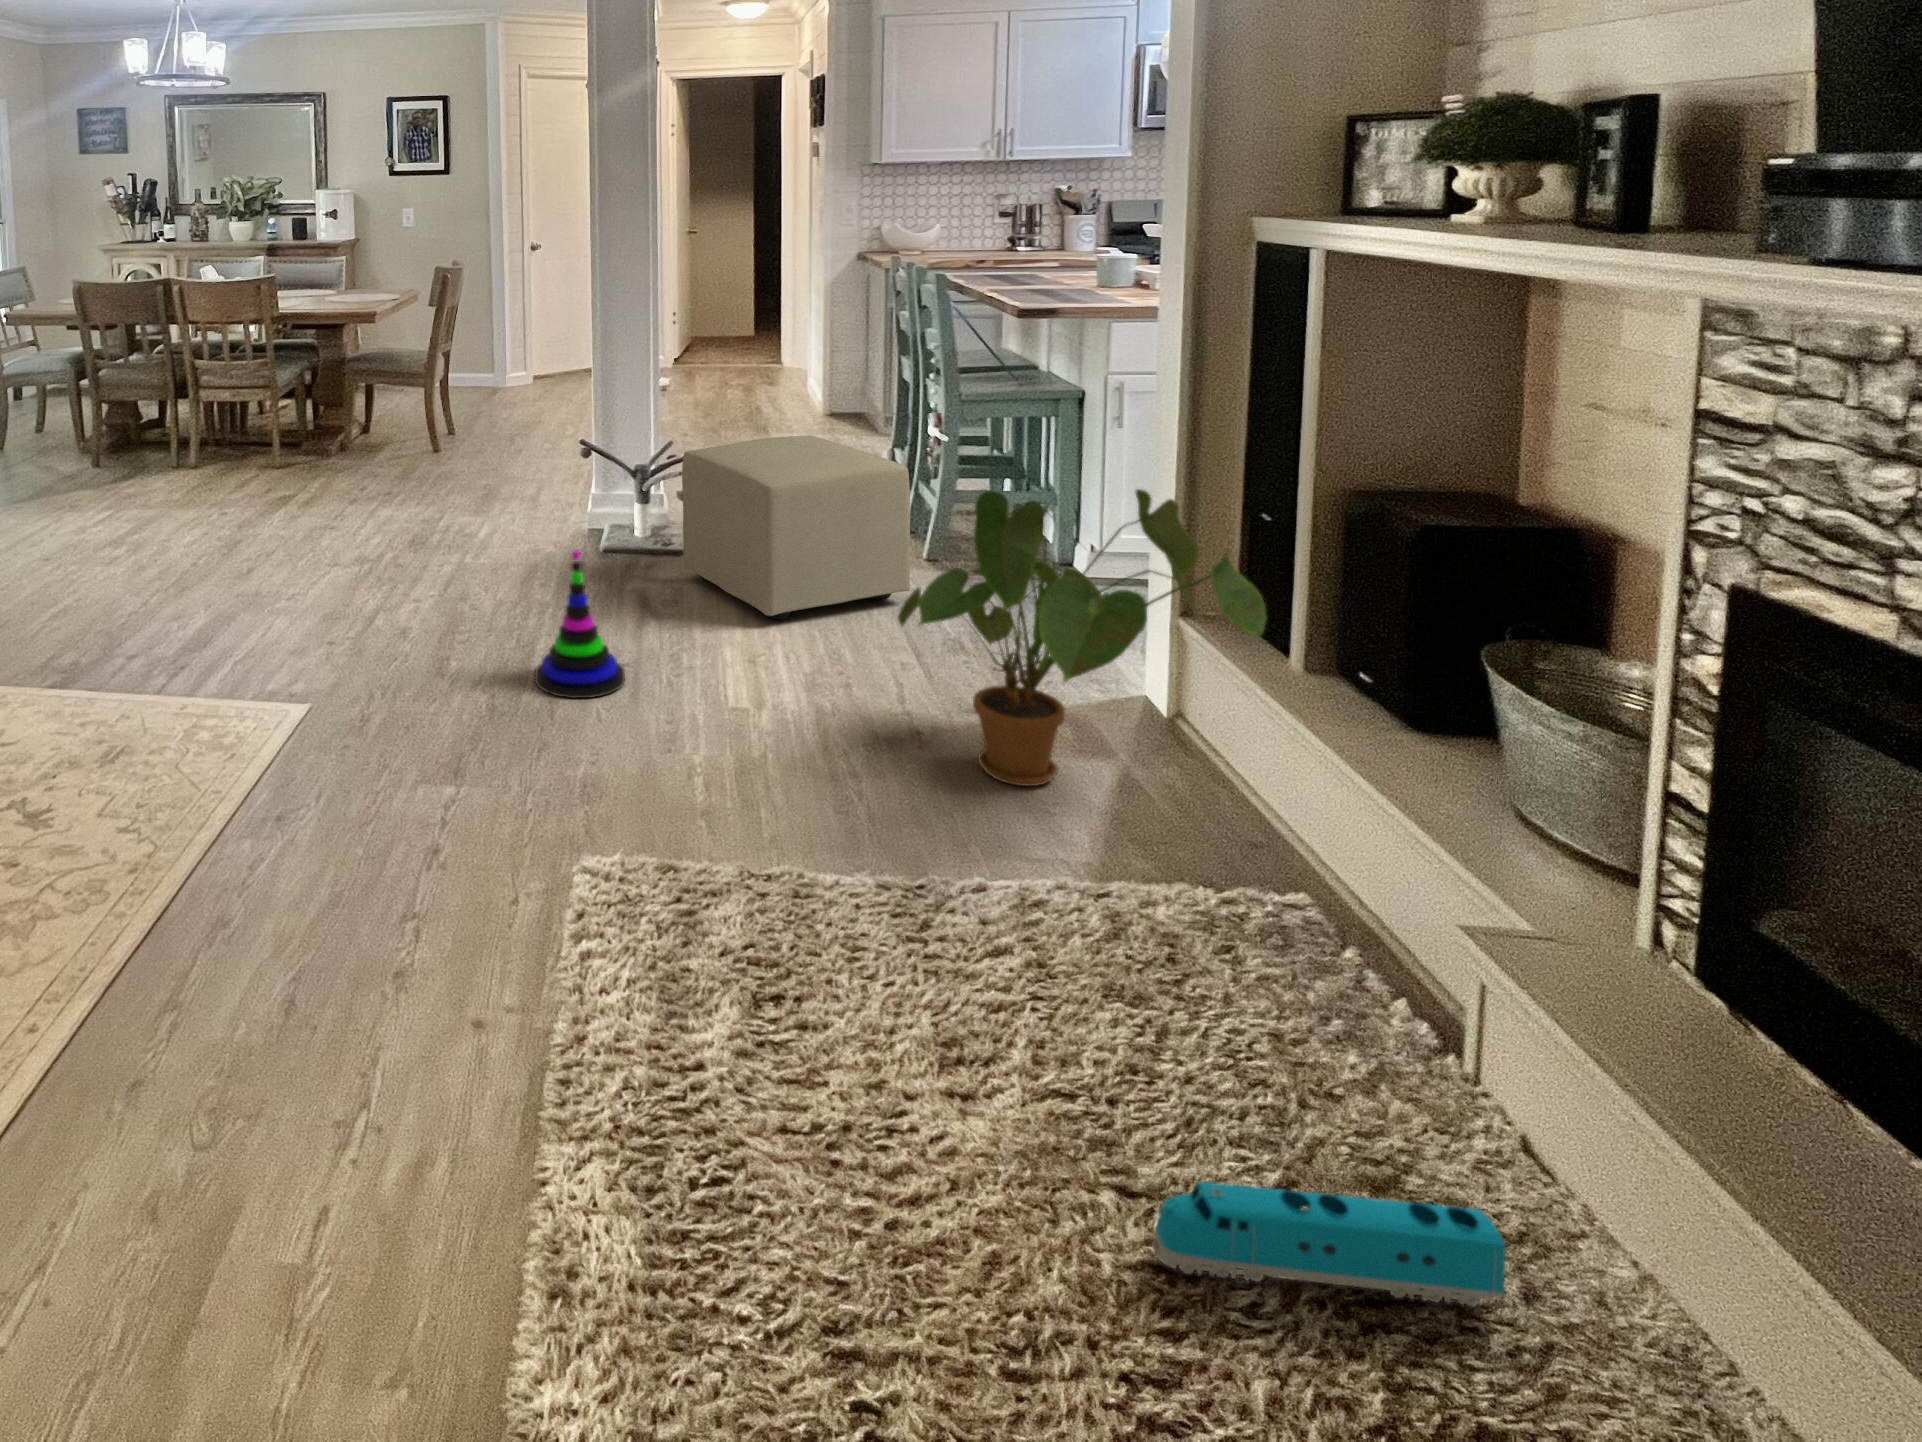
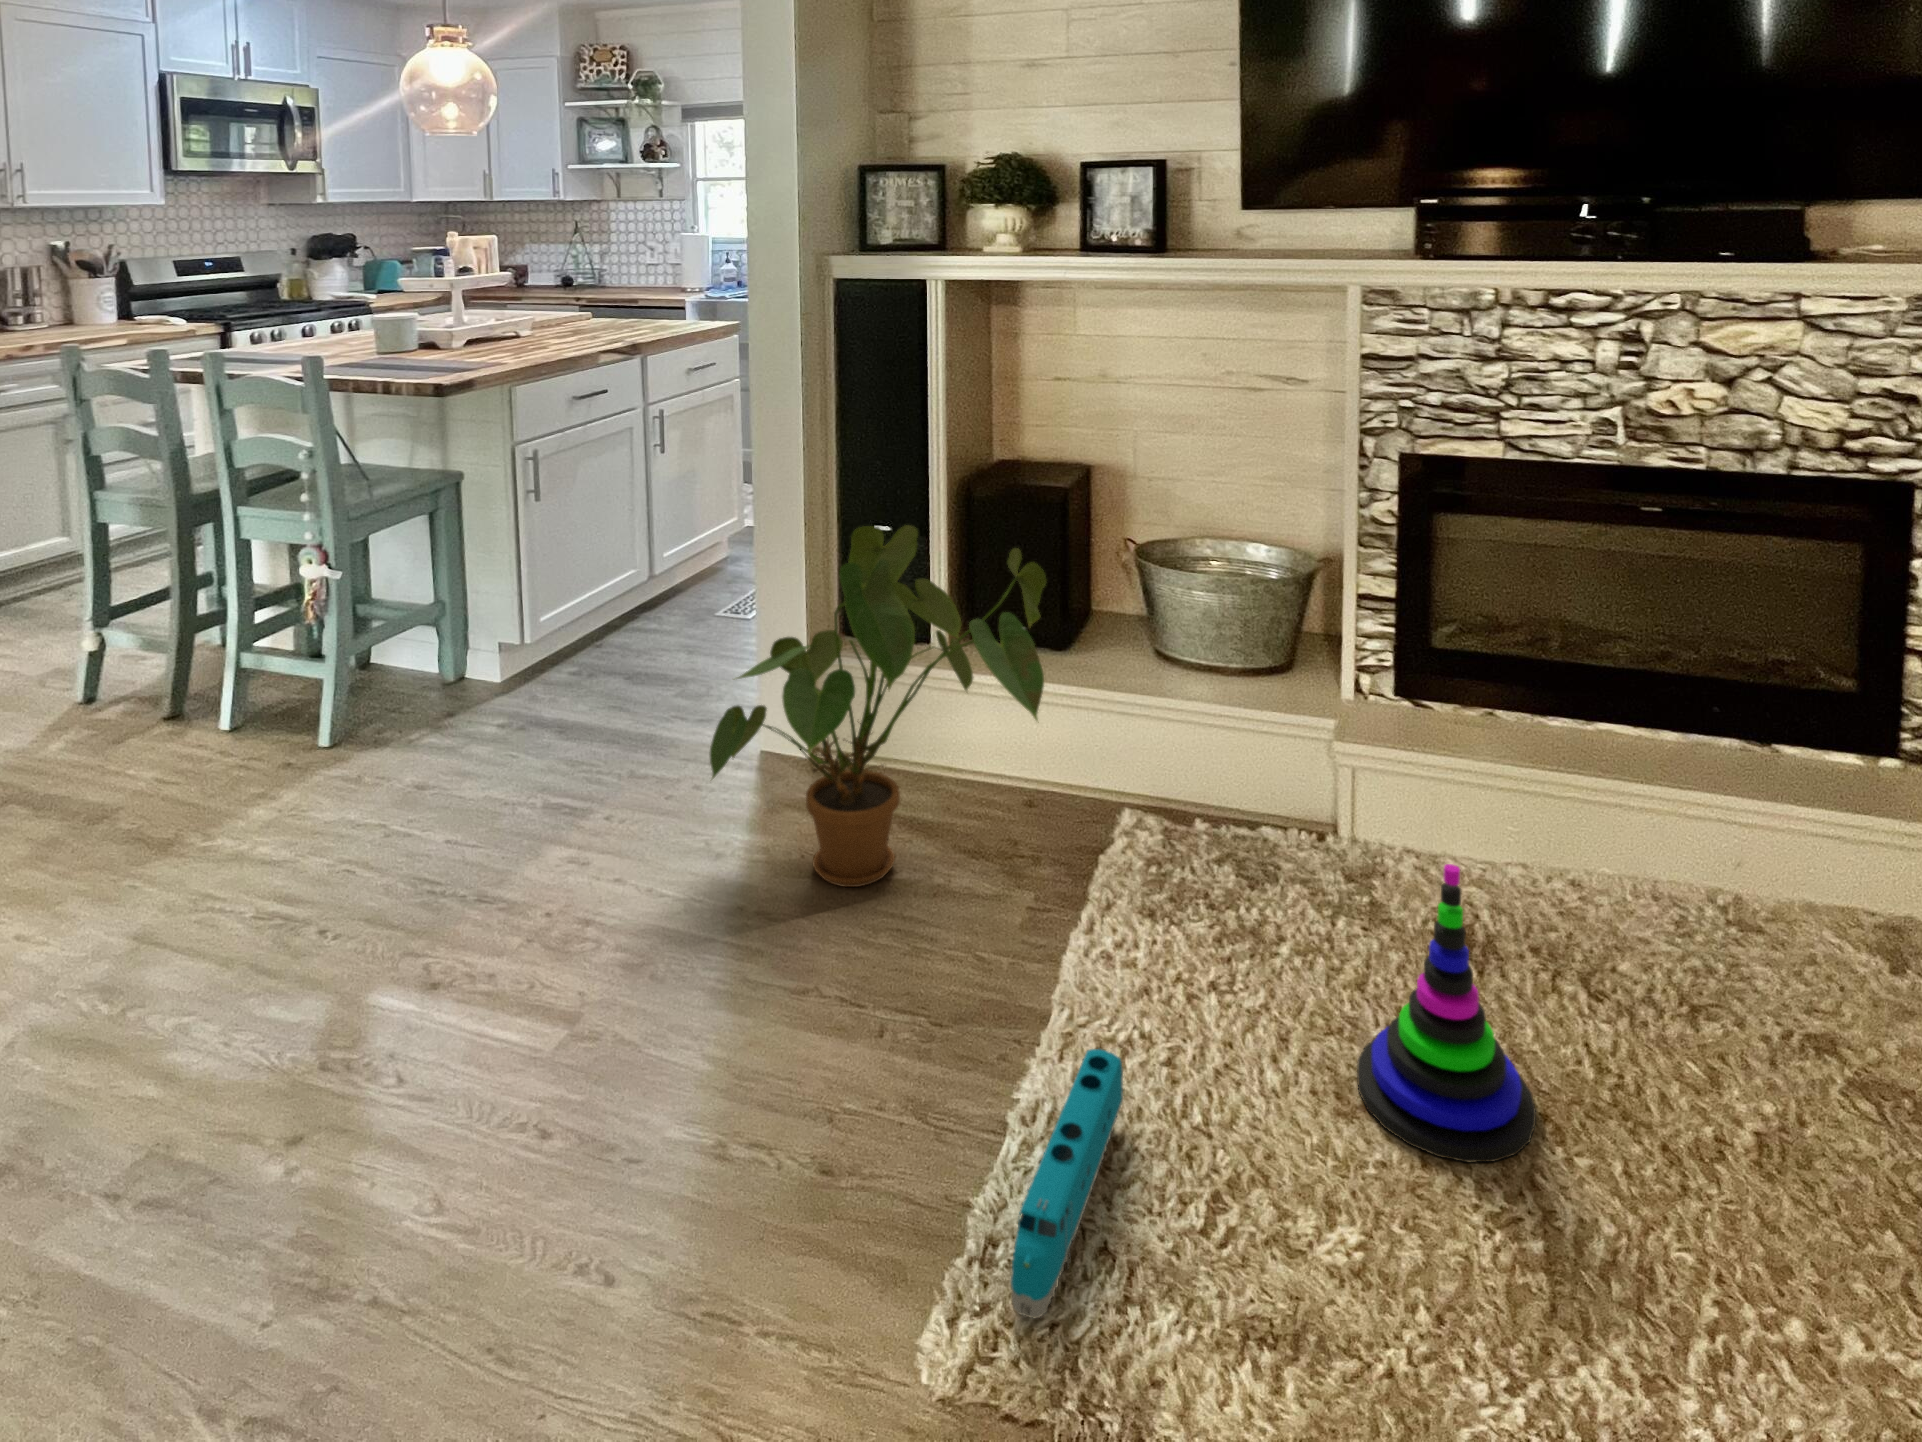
ottoman: present [682,435,910,619] -> none [41,607,428,922]
stacking toy: present [535,551,625,698] -> present [1357,864,1536,1162]
toy train: present [1151,1182,1505,1306] -> present [1011,1049,1123,1318]

